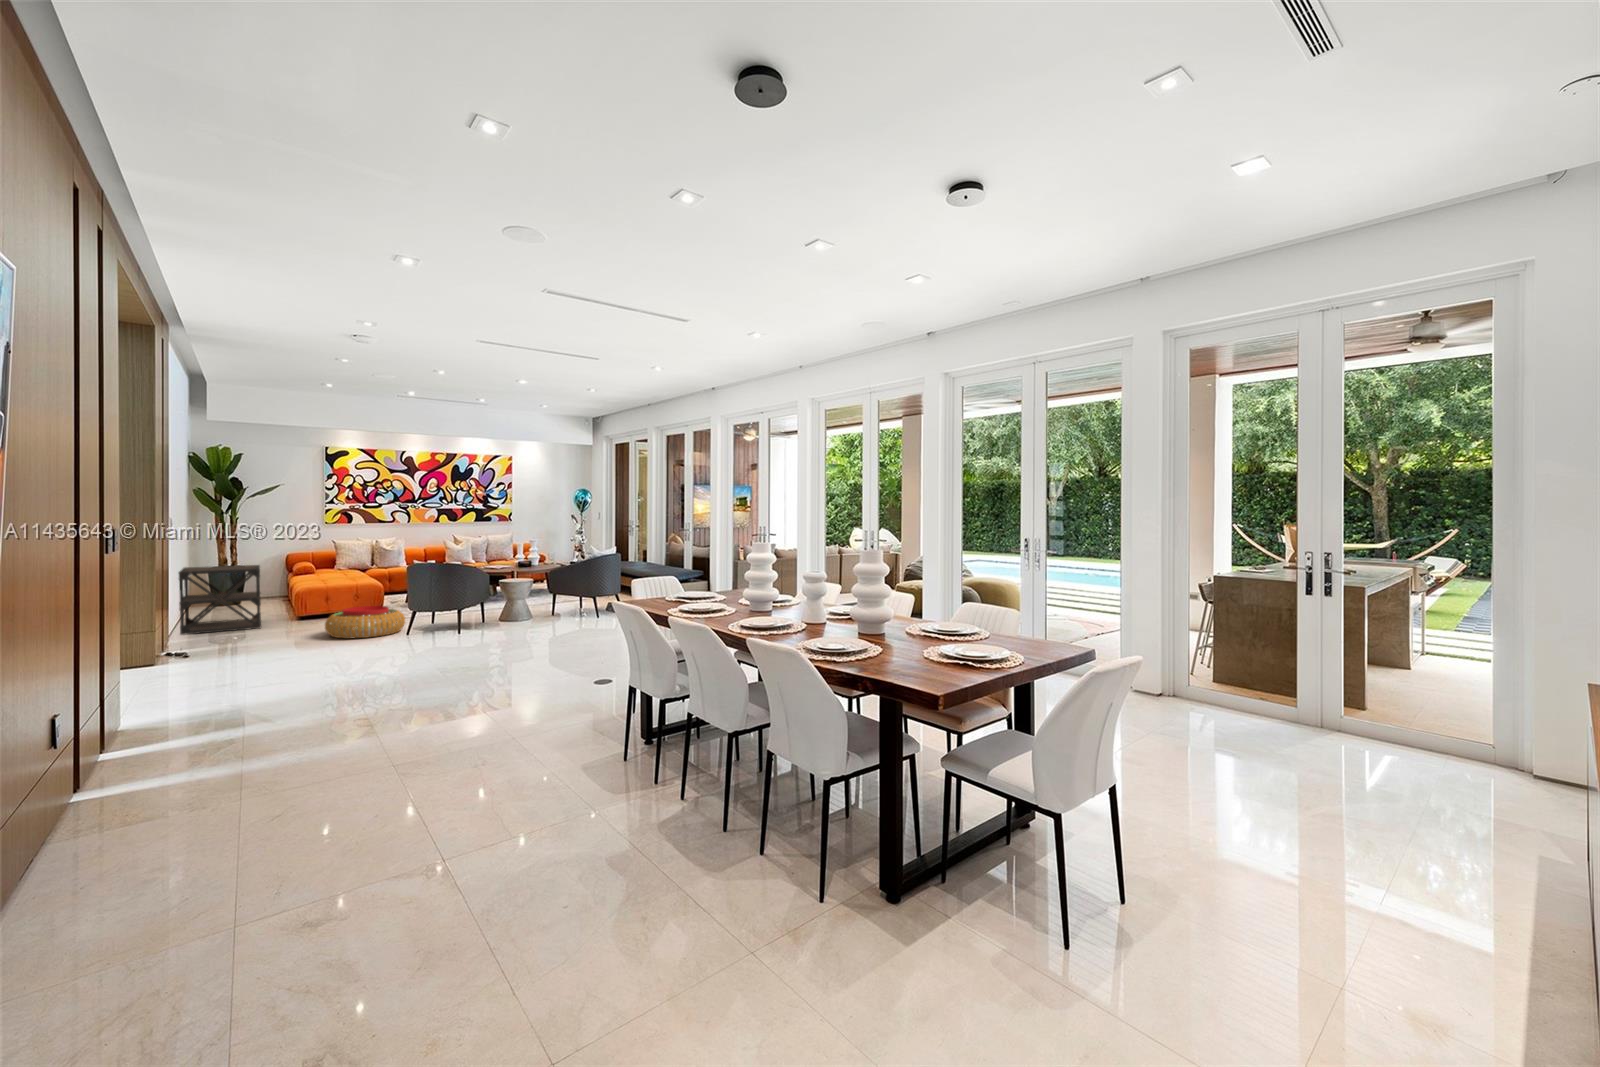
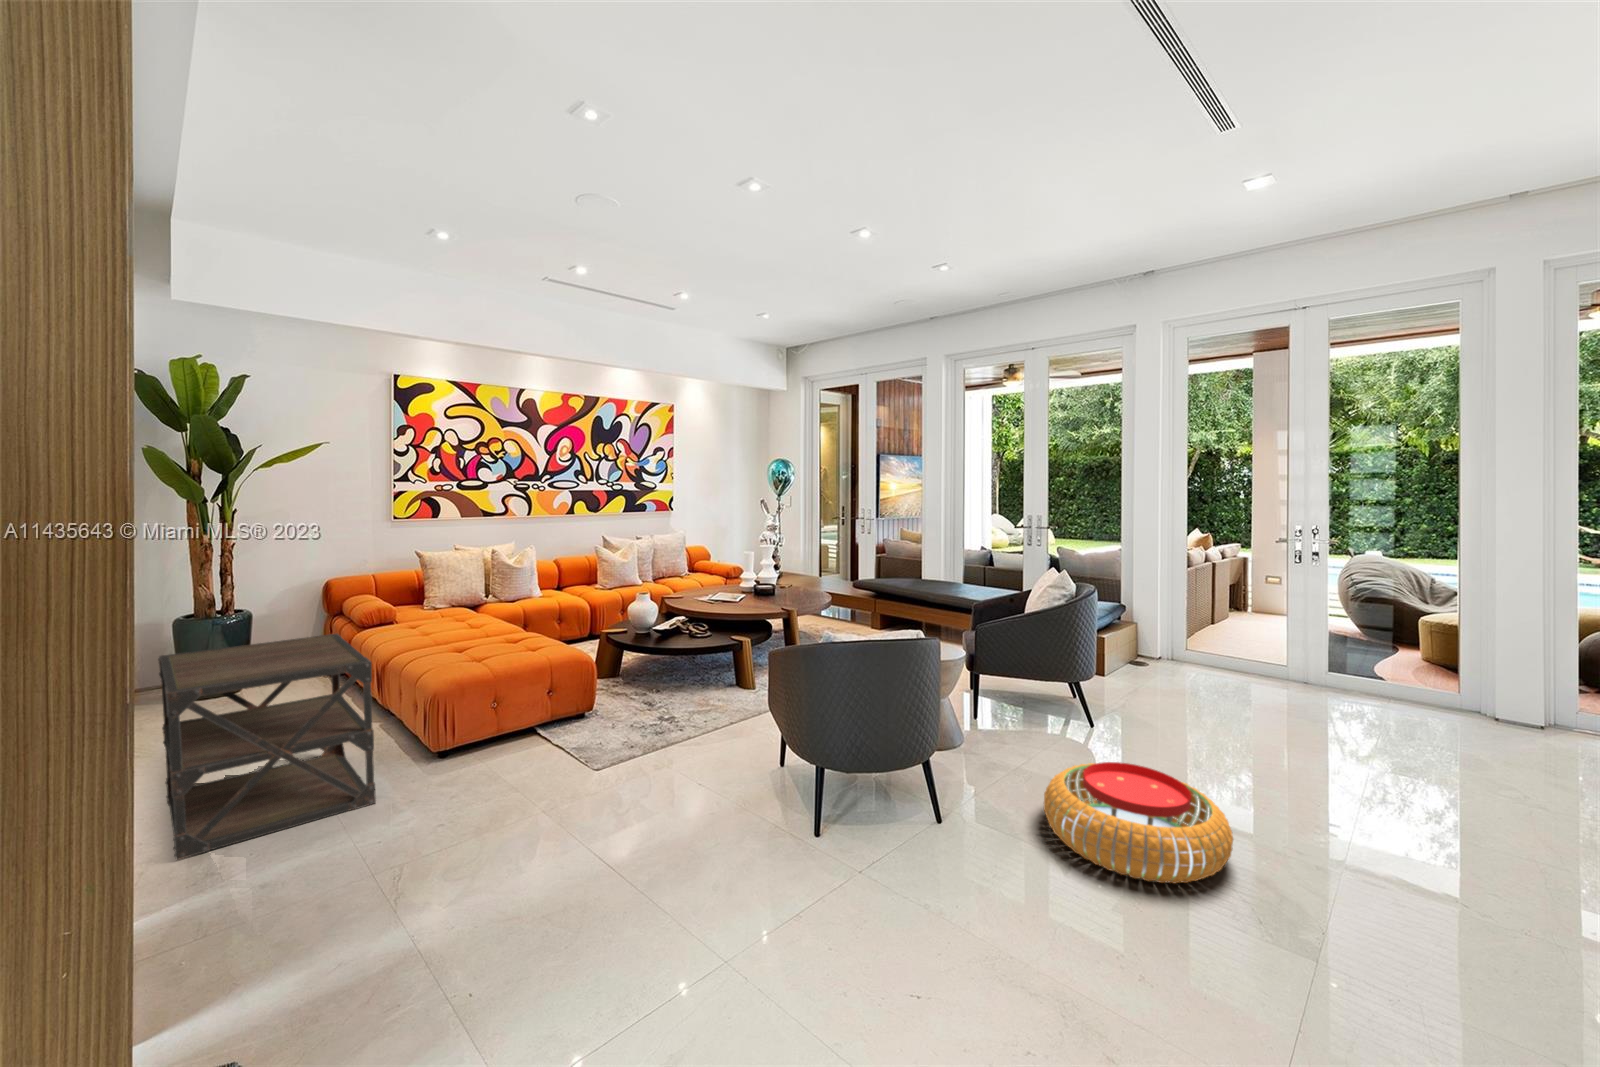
pouf: present [325,606,405,638] -> present [1044,762,1233,884]

